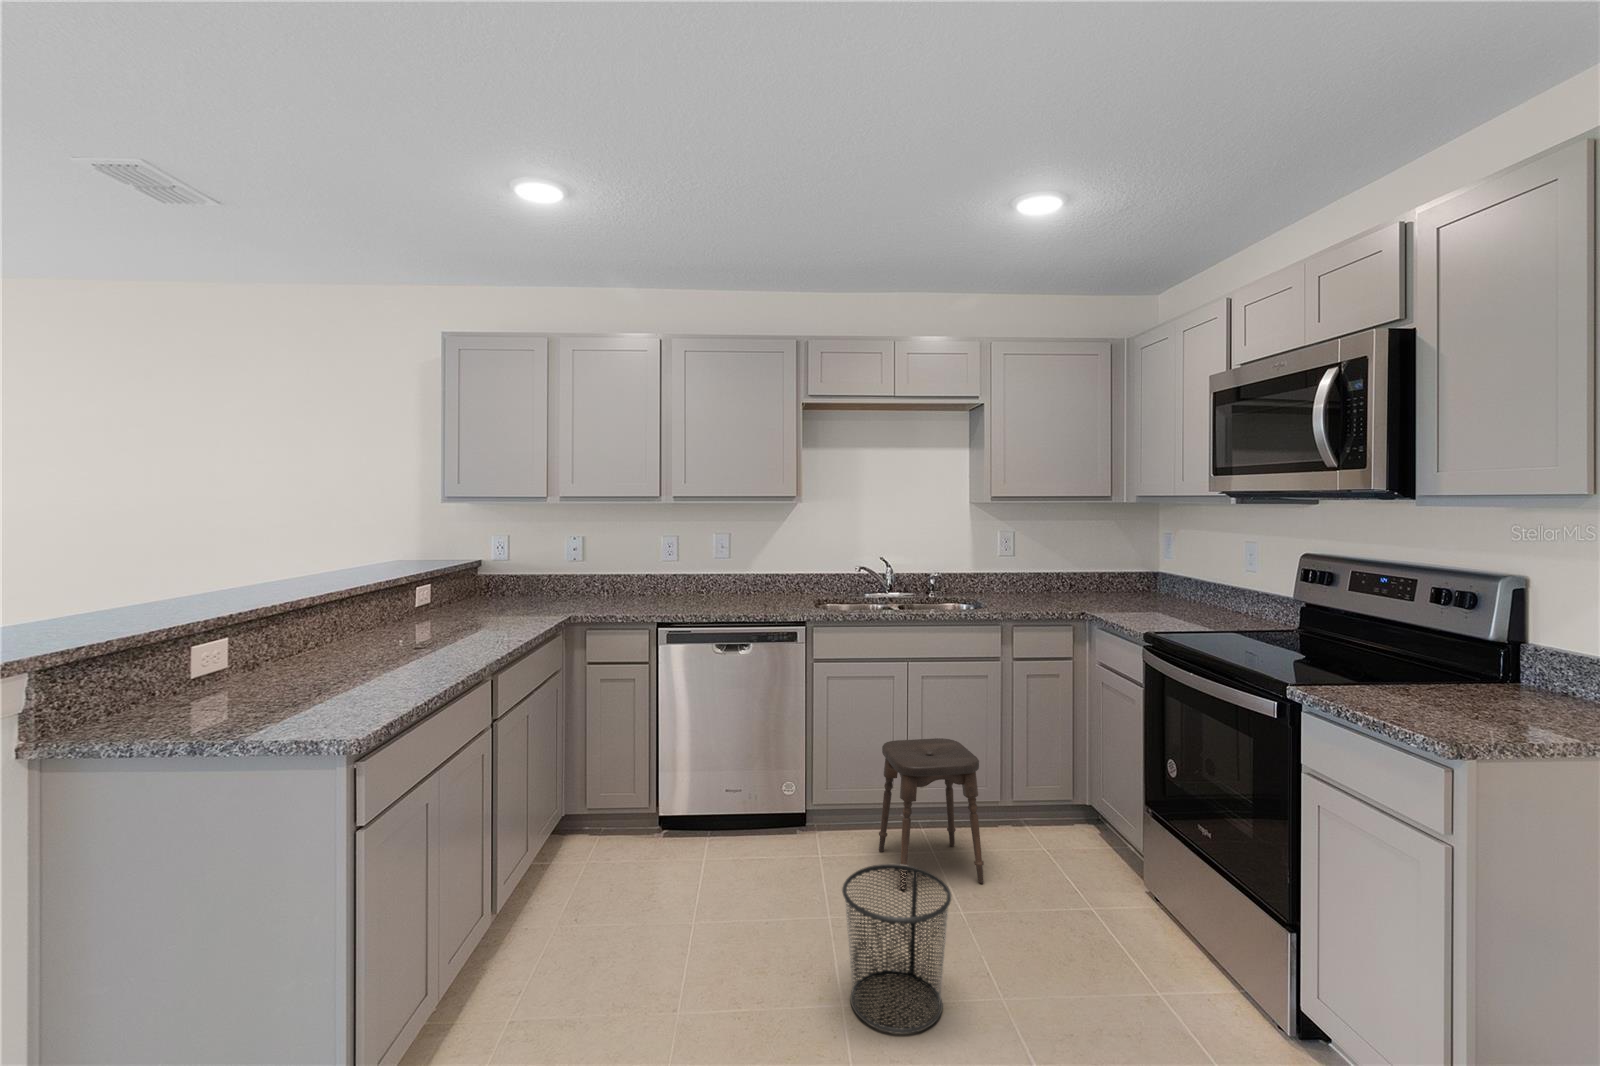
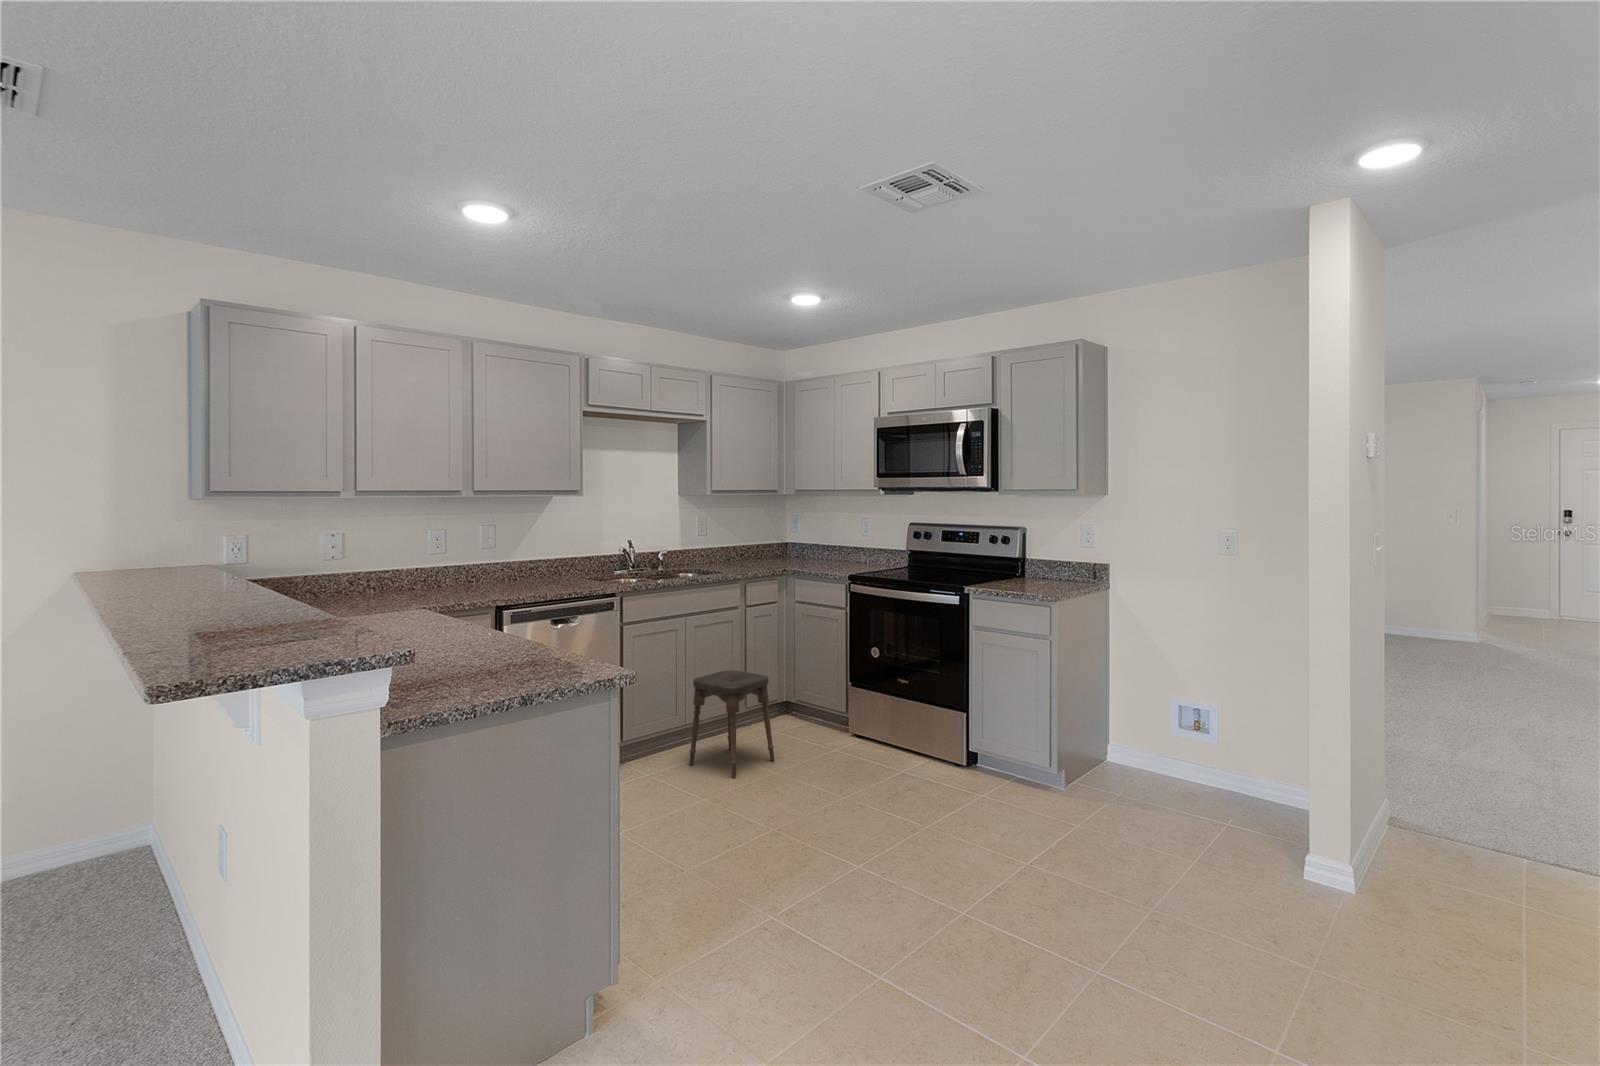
waste bin: present [842,864,951,1034] -> none [767,736,837,832]

